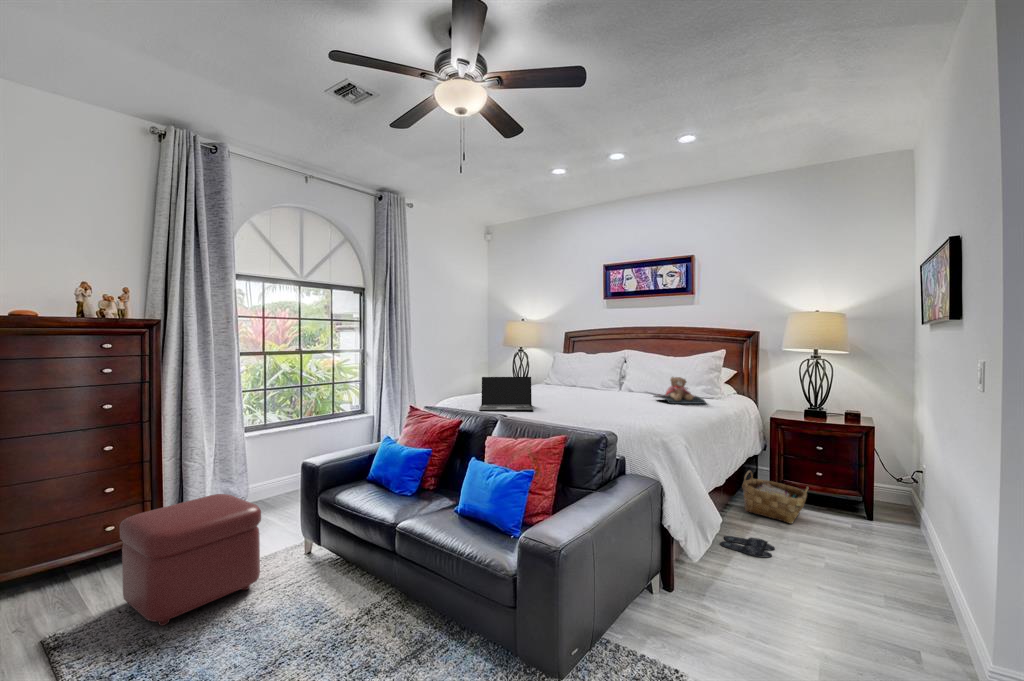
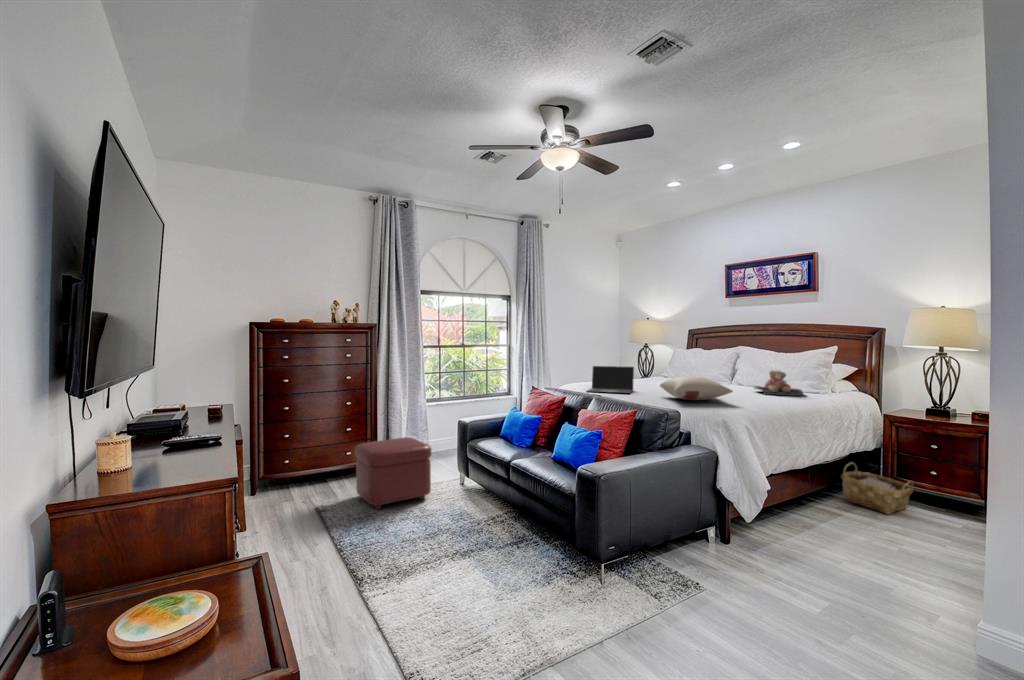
pillow: none [568,388,658,417] -> present [660,376,733,400]
slippers: present [720,536,774,557] -> none [797,515,852,534]

